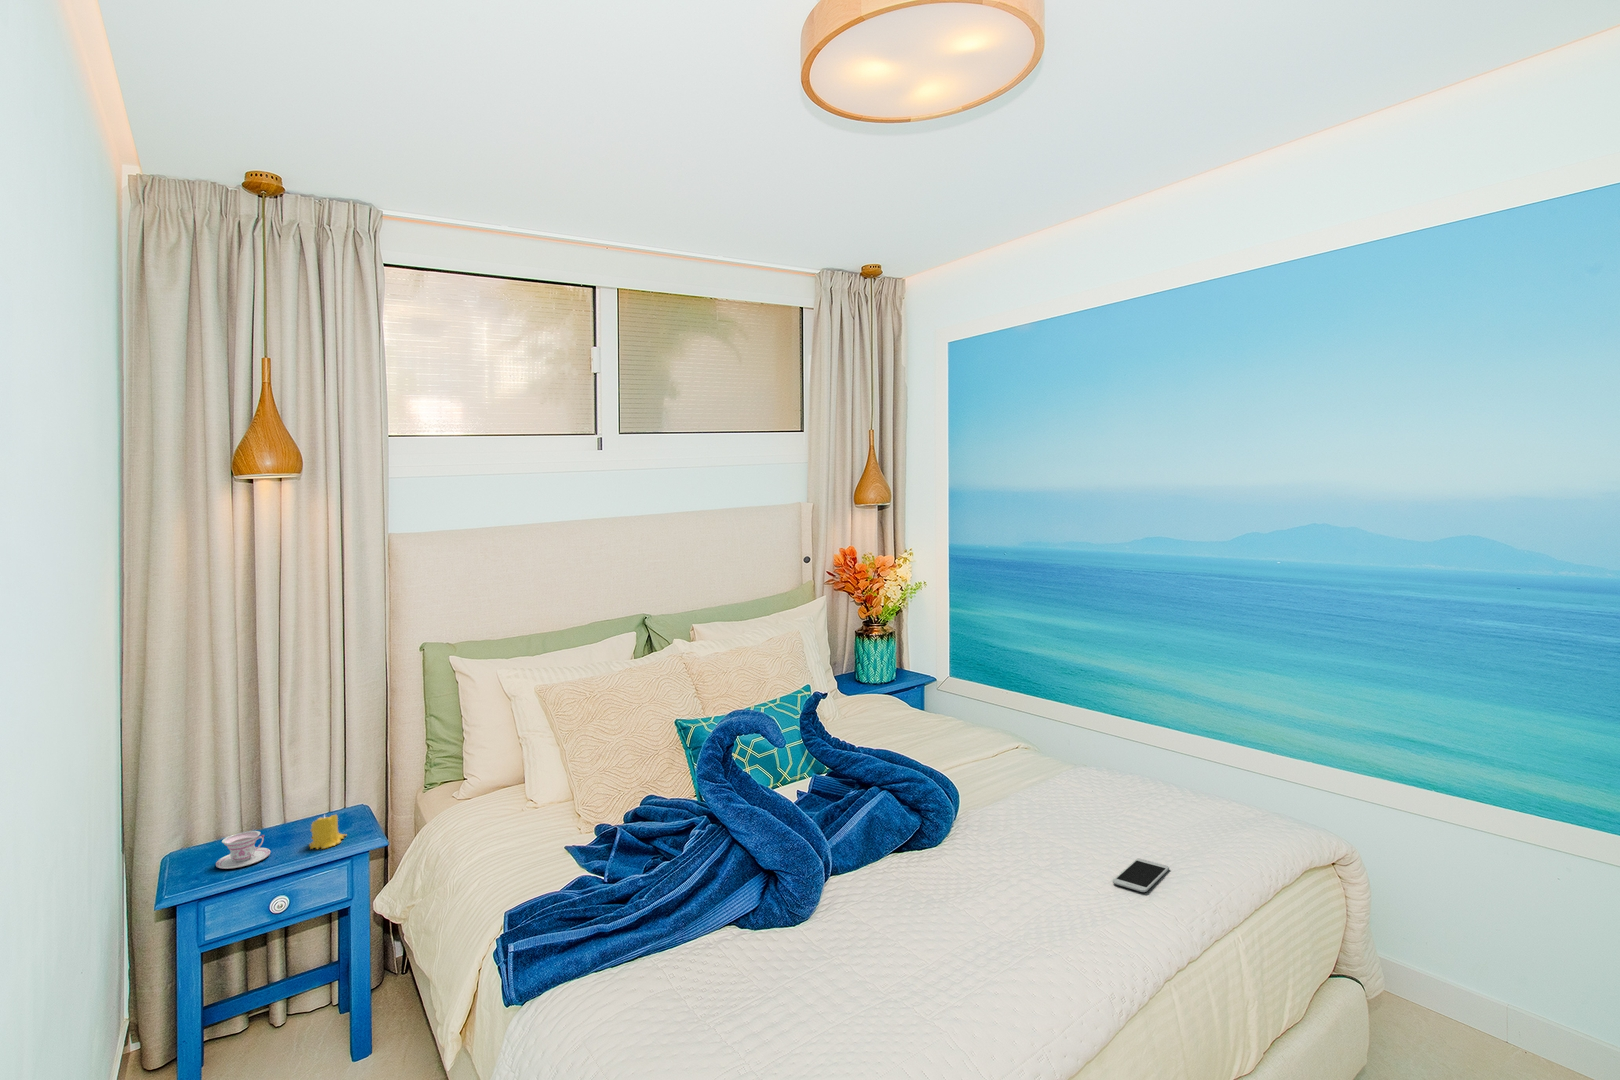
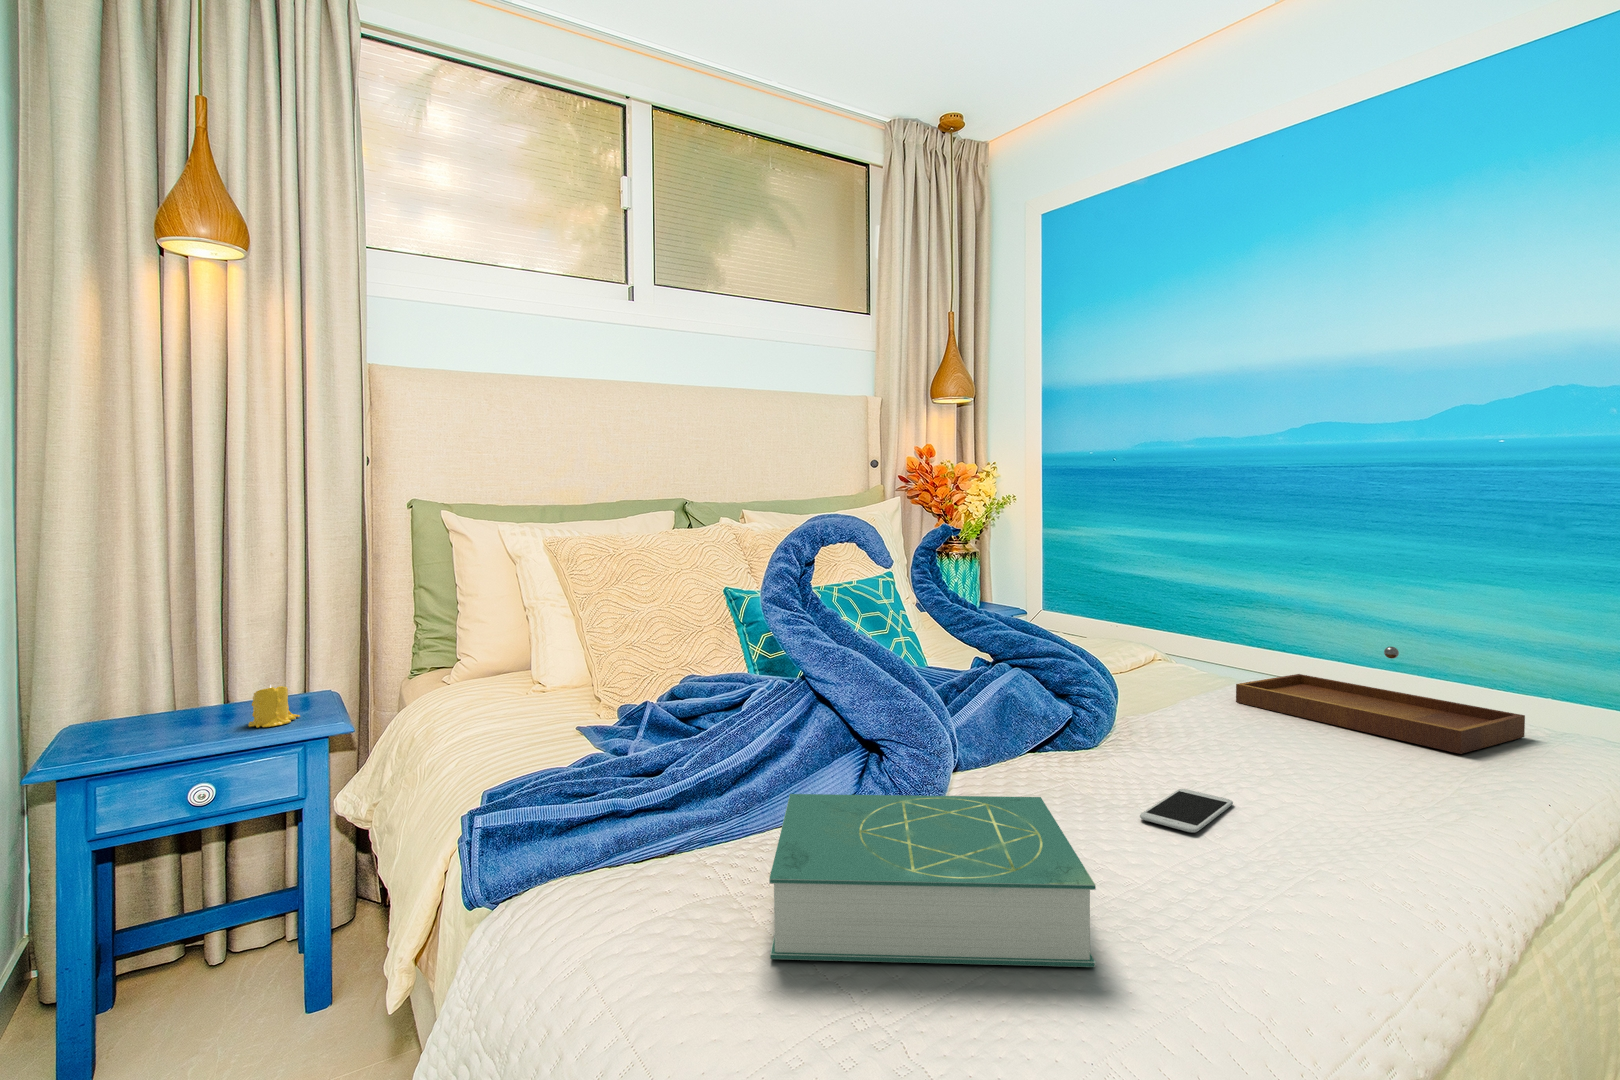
tray: none [1058,758,1238,846] -> present [1236,647,1525,754]
teacup: present [216,831,270,869] -> none [122,699,197,741]
smartphone: present [1113,858,1169,892] -> present [1140,789,1233,832]
book: none [692,915,877,1036] -> present [769,794,1096,967]

